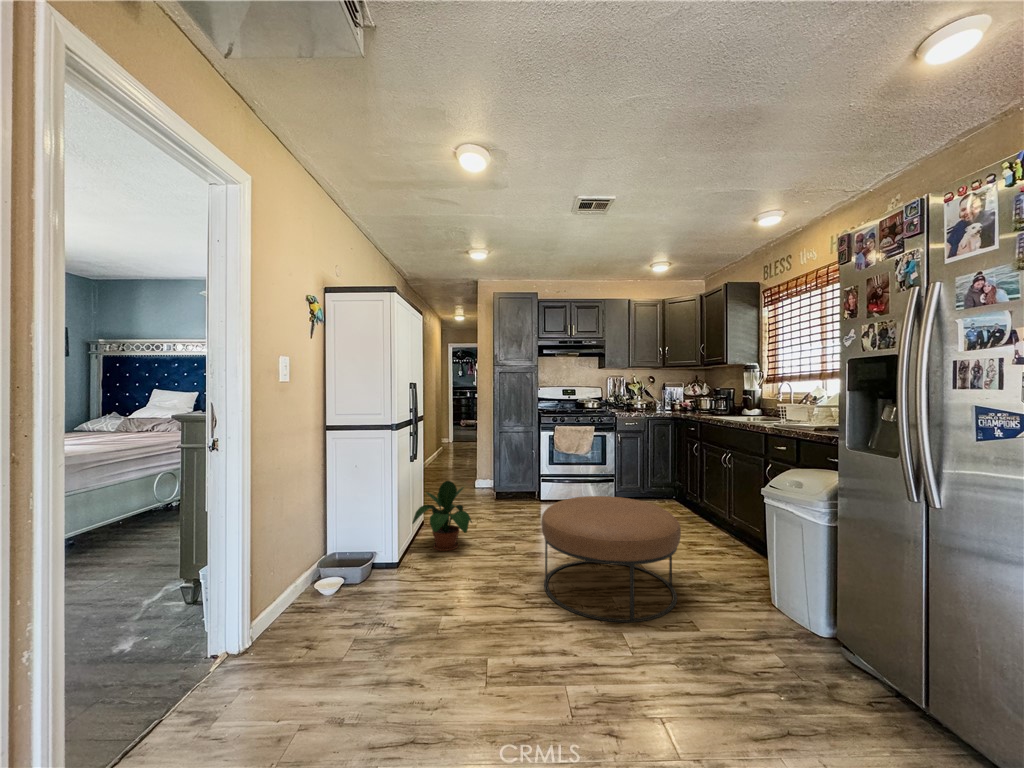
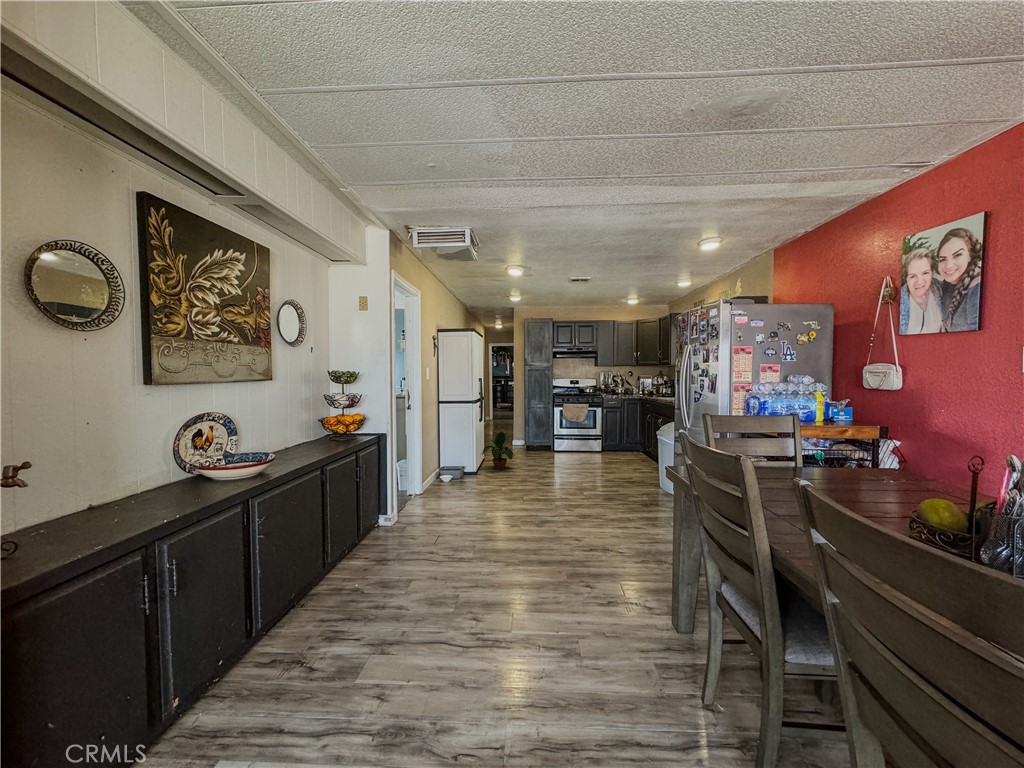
ottoman: present [541,496,681,622] -> none [551,439,619,491]

